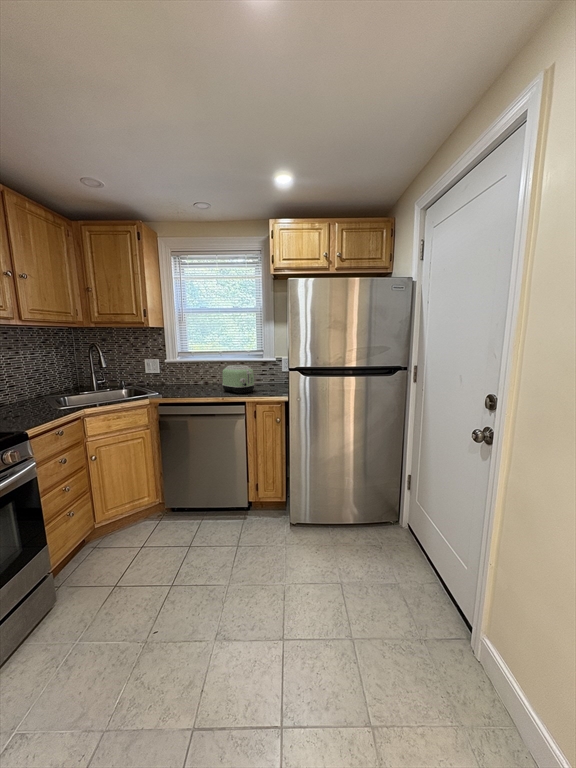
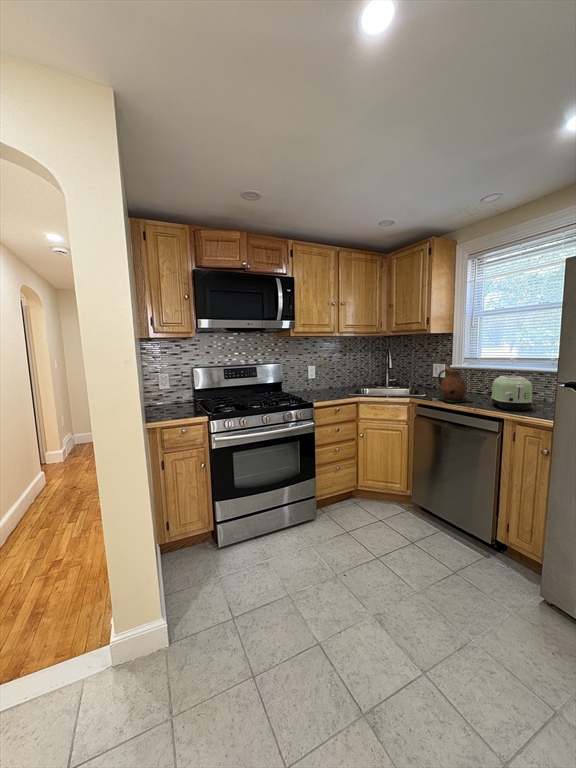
ceramic pitcher: none [173,361,208,396] -> present [438,366,473,402]

